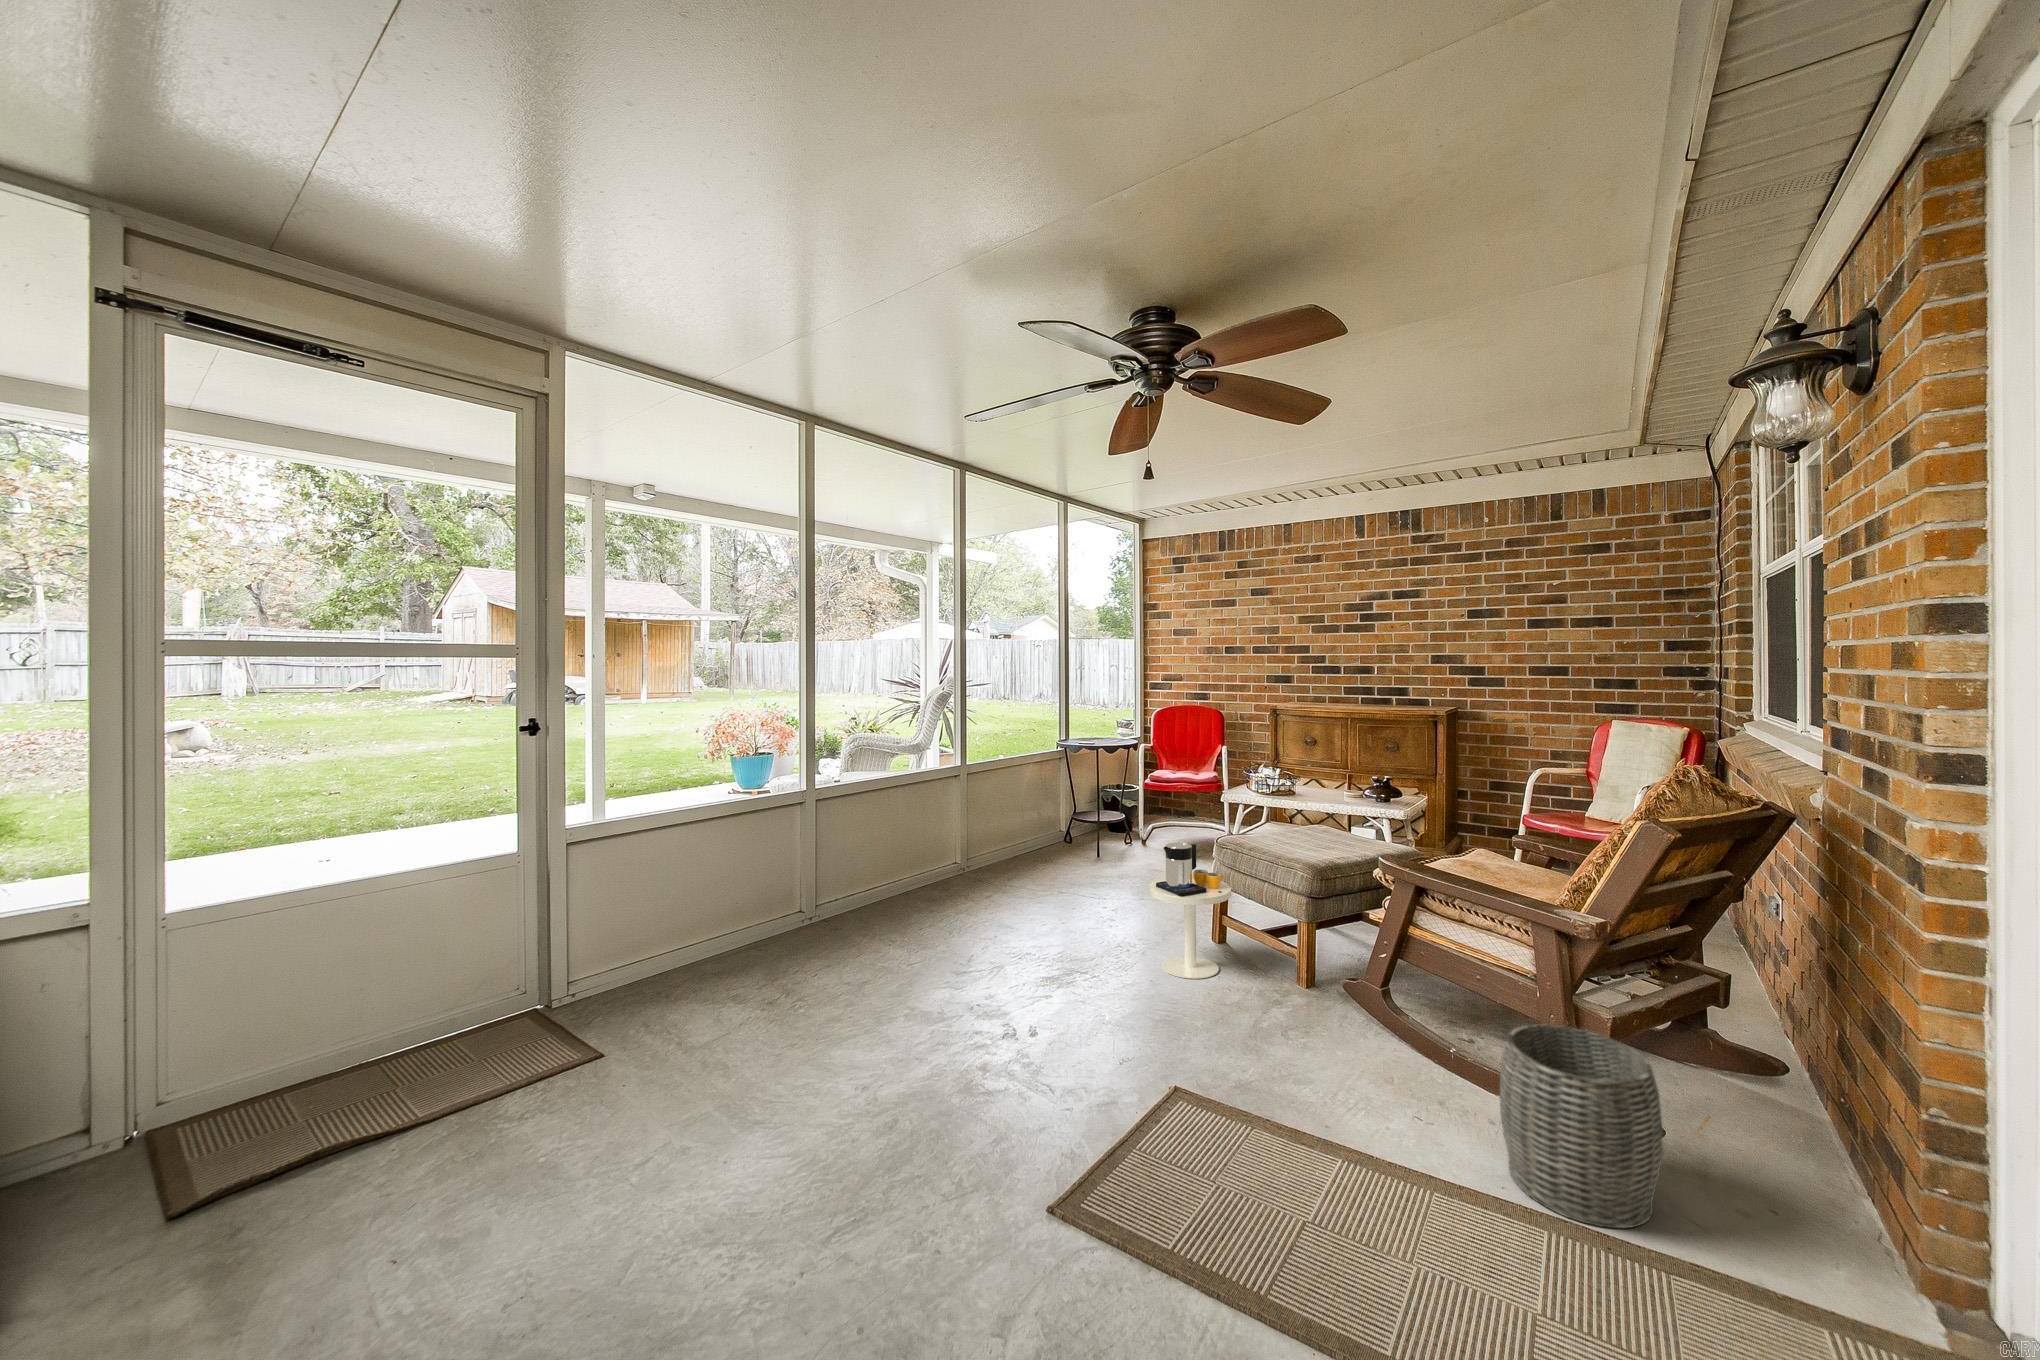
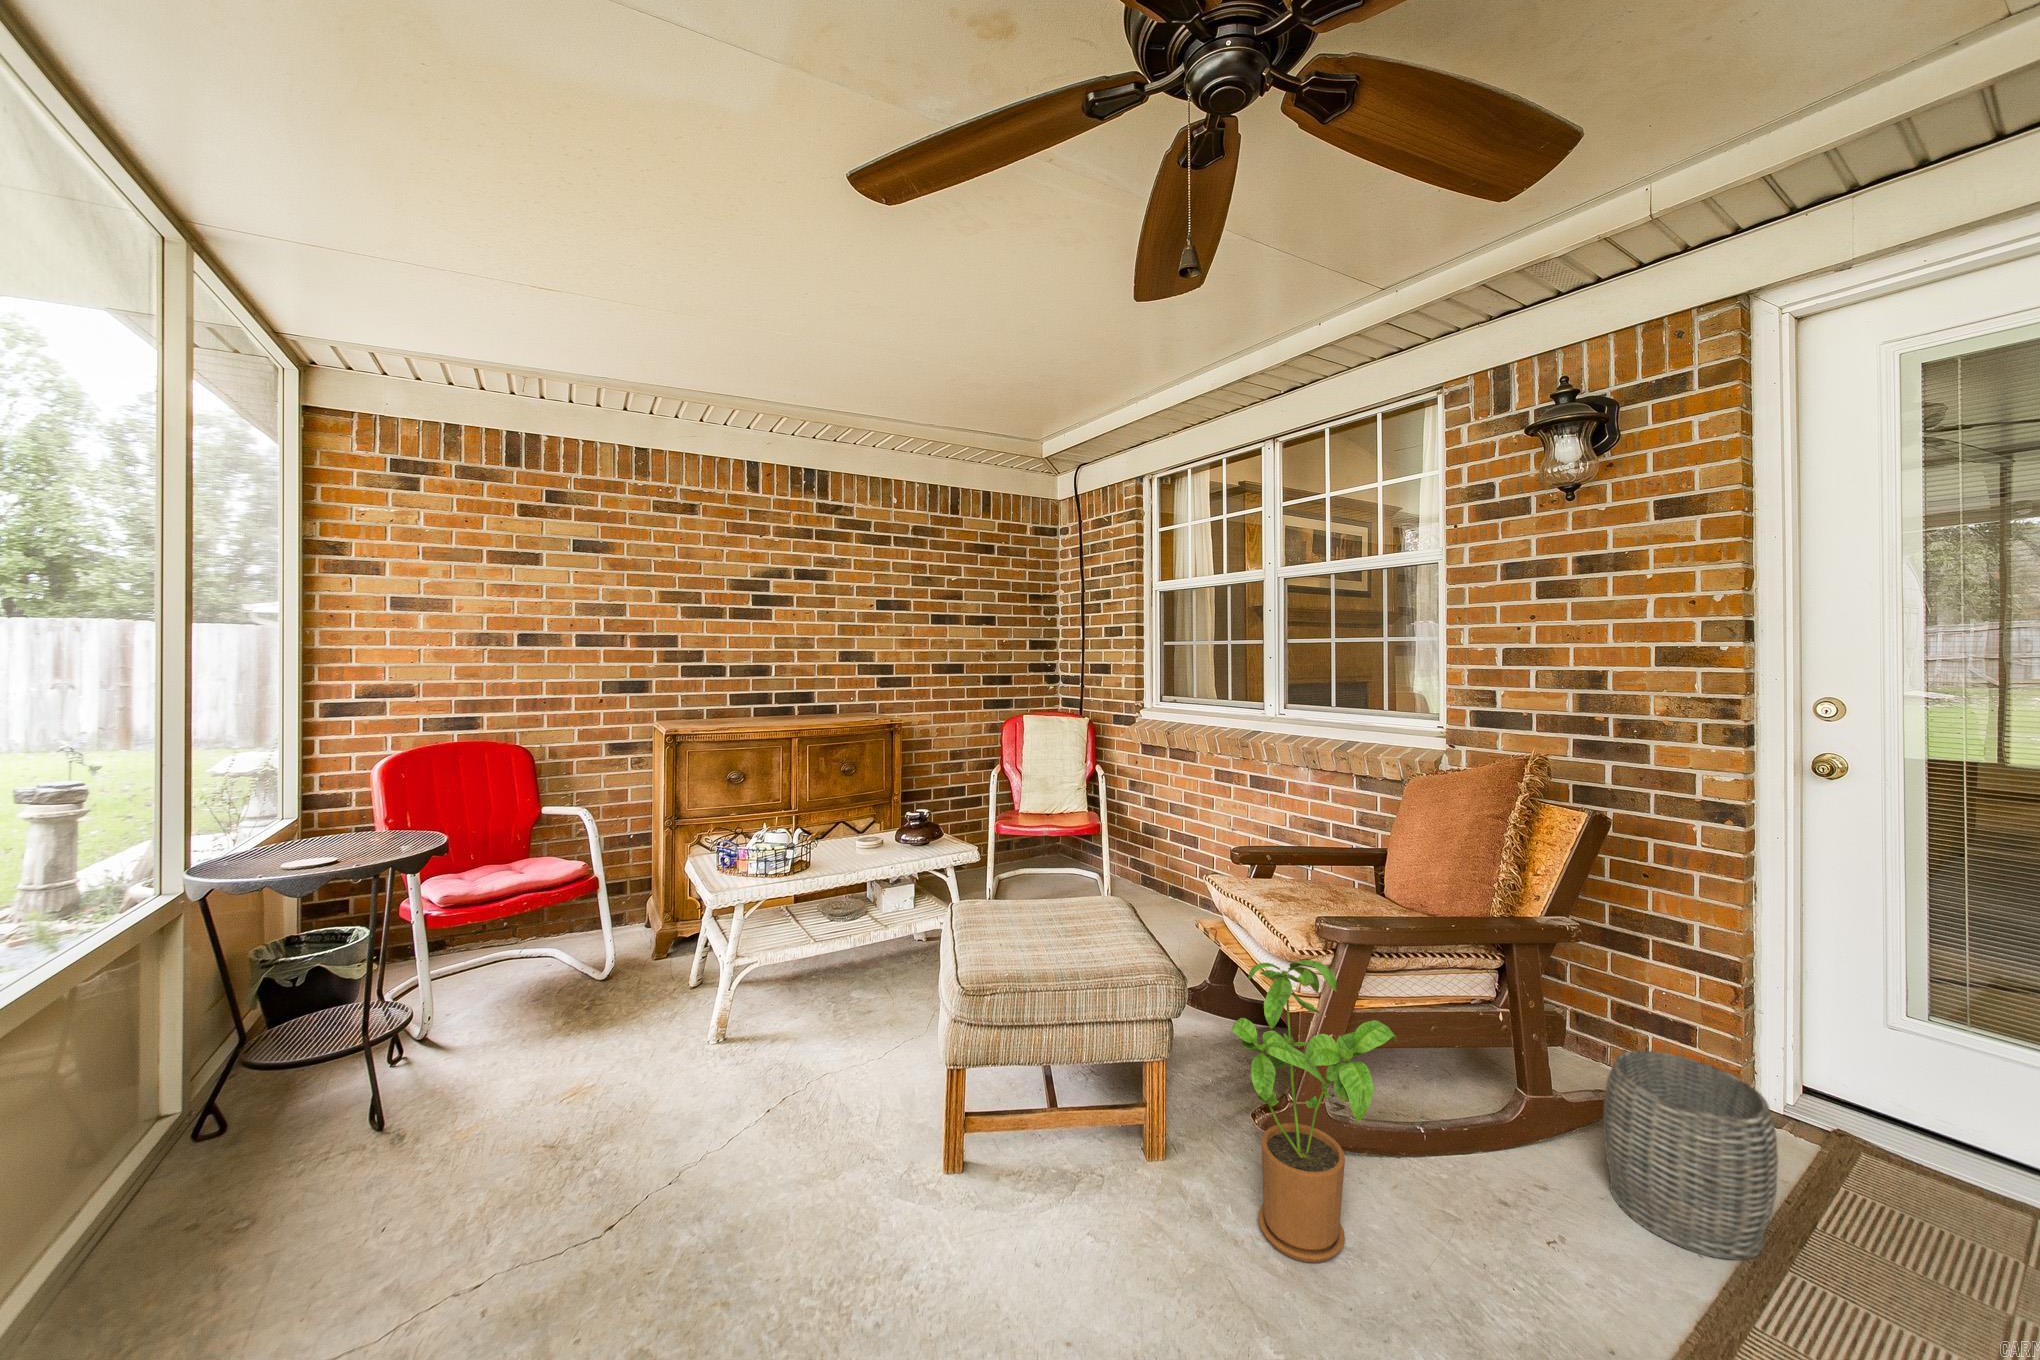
side table: present [1149,843,1231,979] -> none [986,1024,1135,1295]
house plant: none [1240,847,1343,1033] -> present [1231,960,1397,1263]

